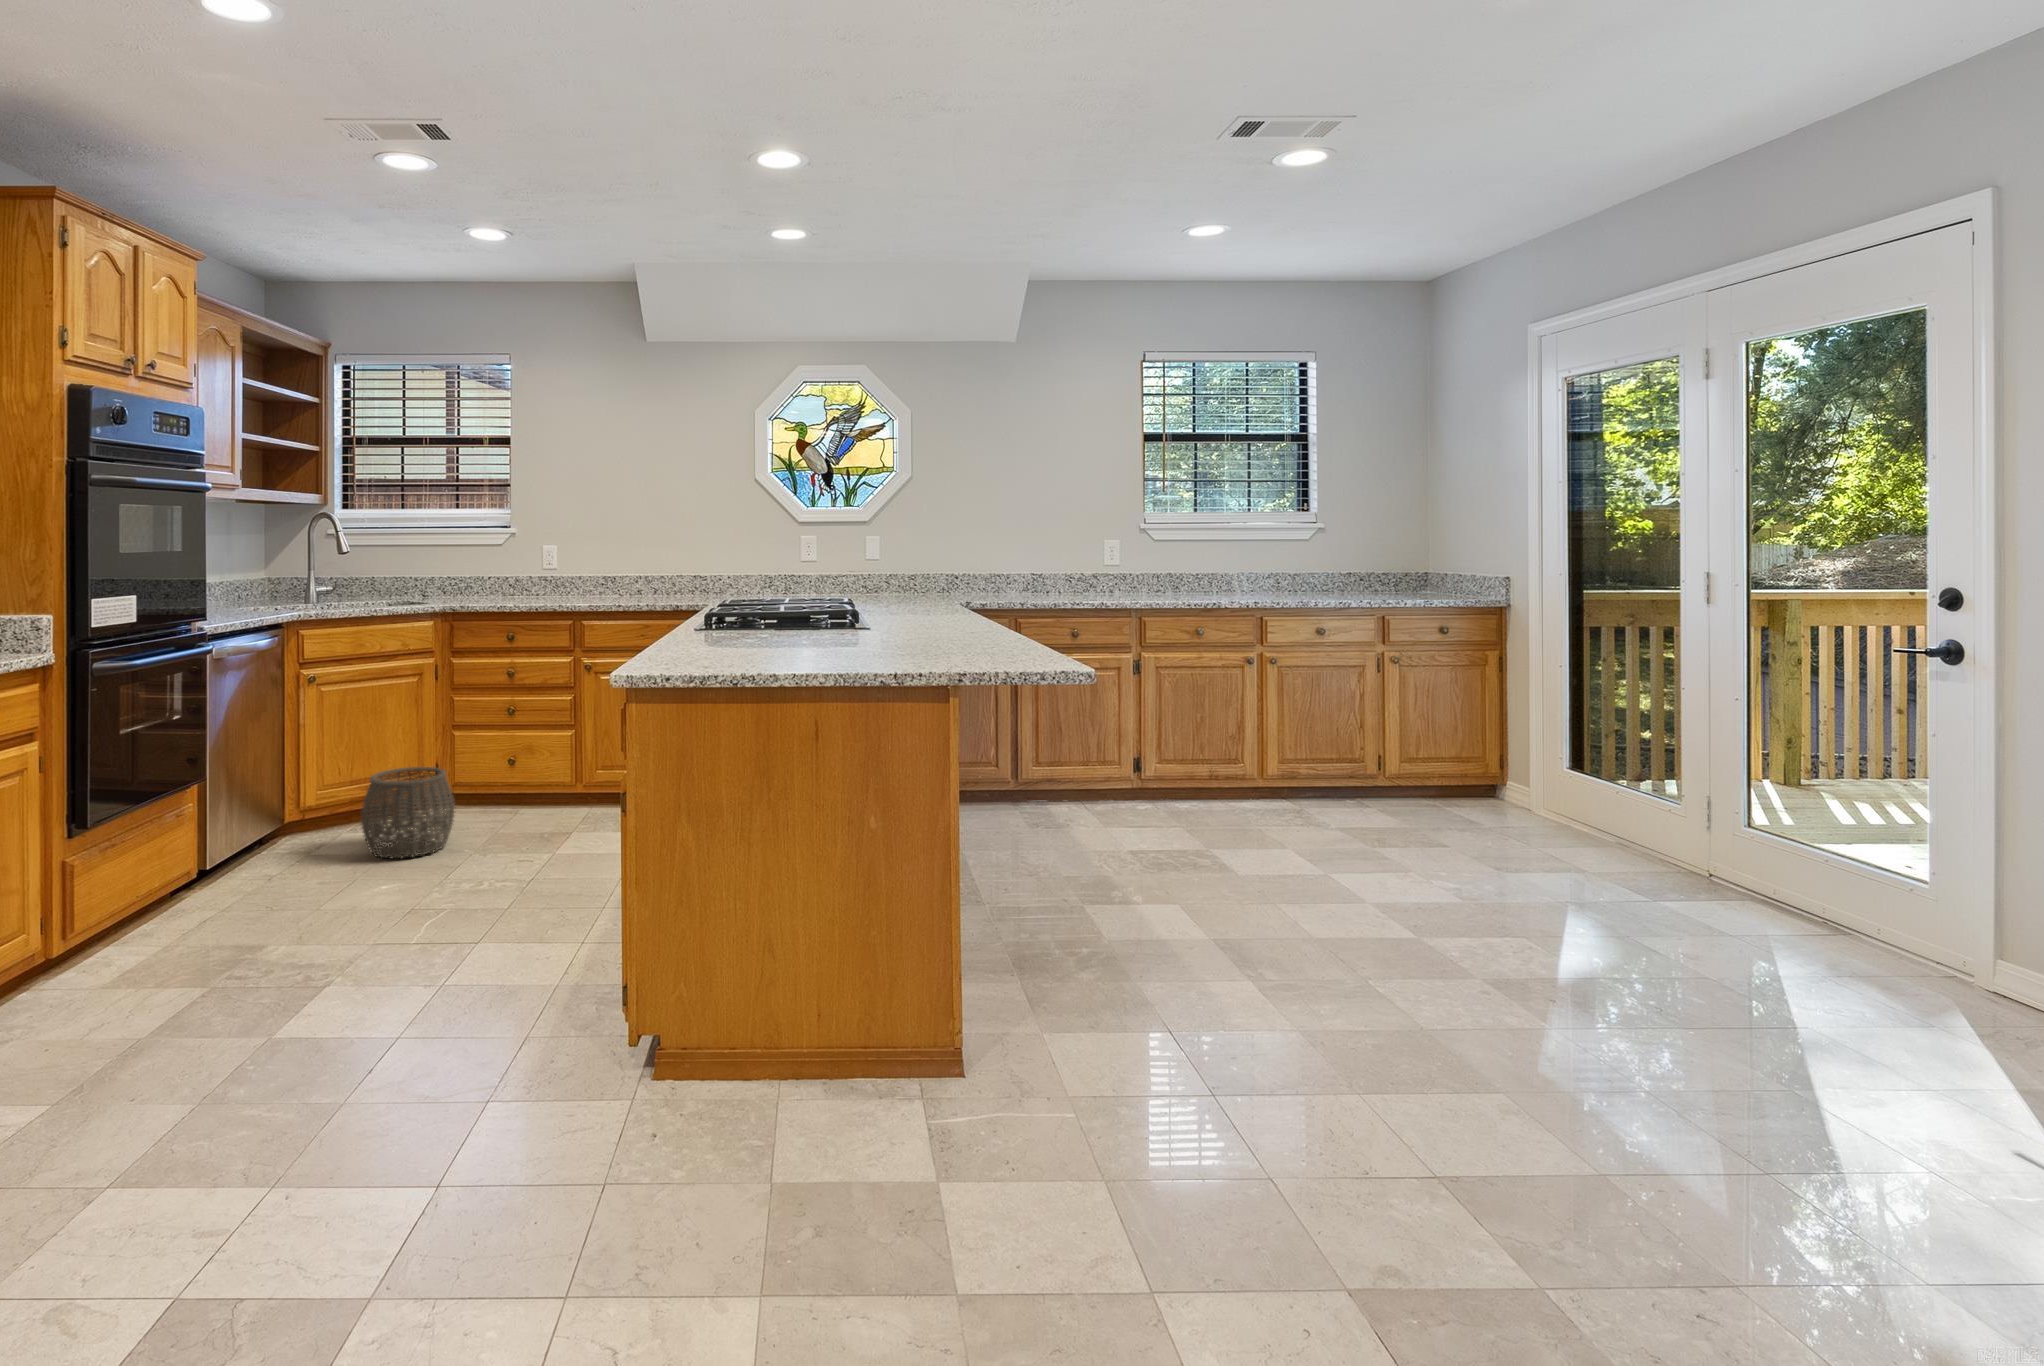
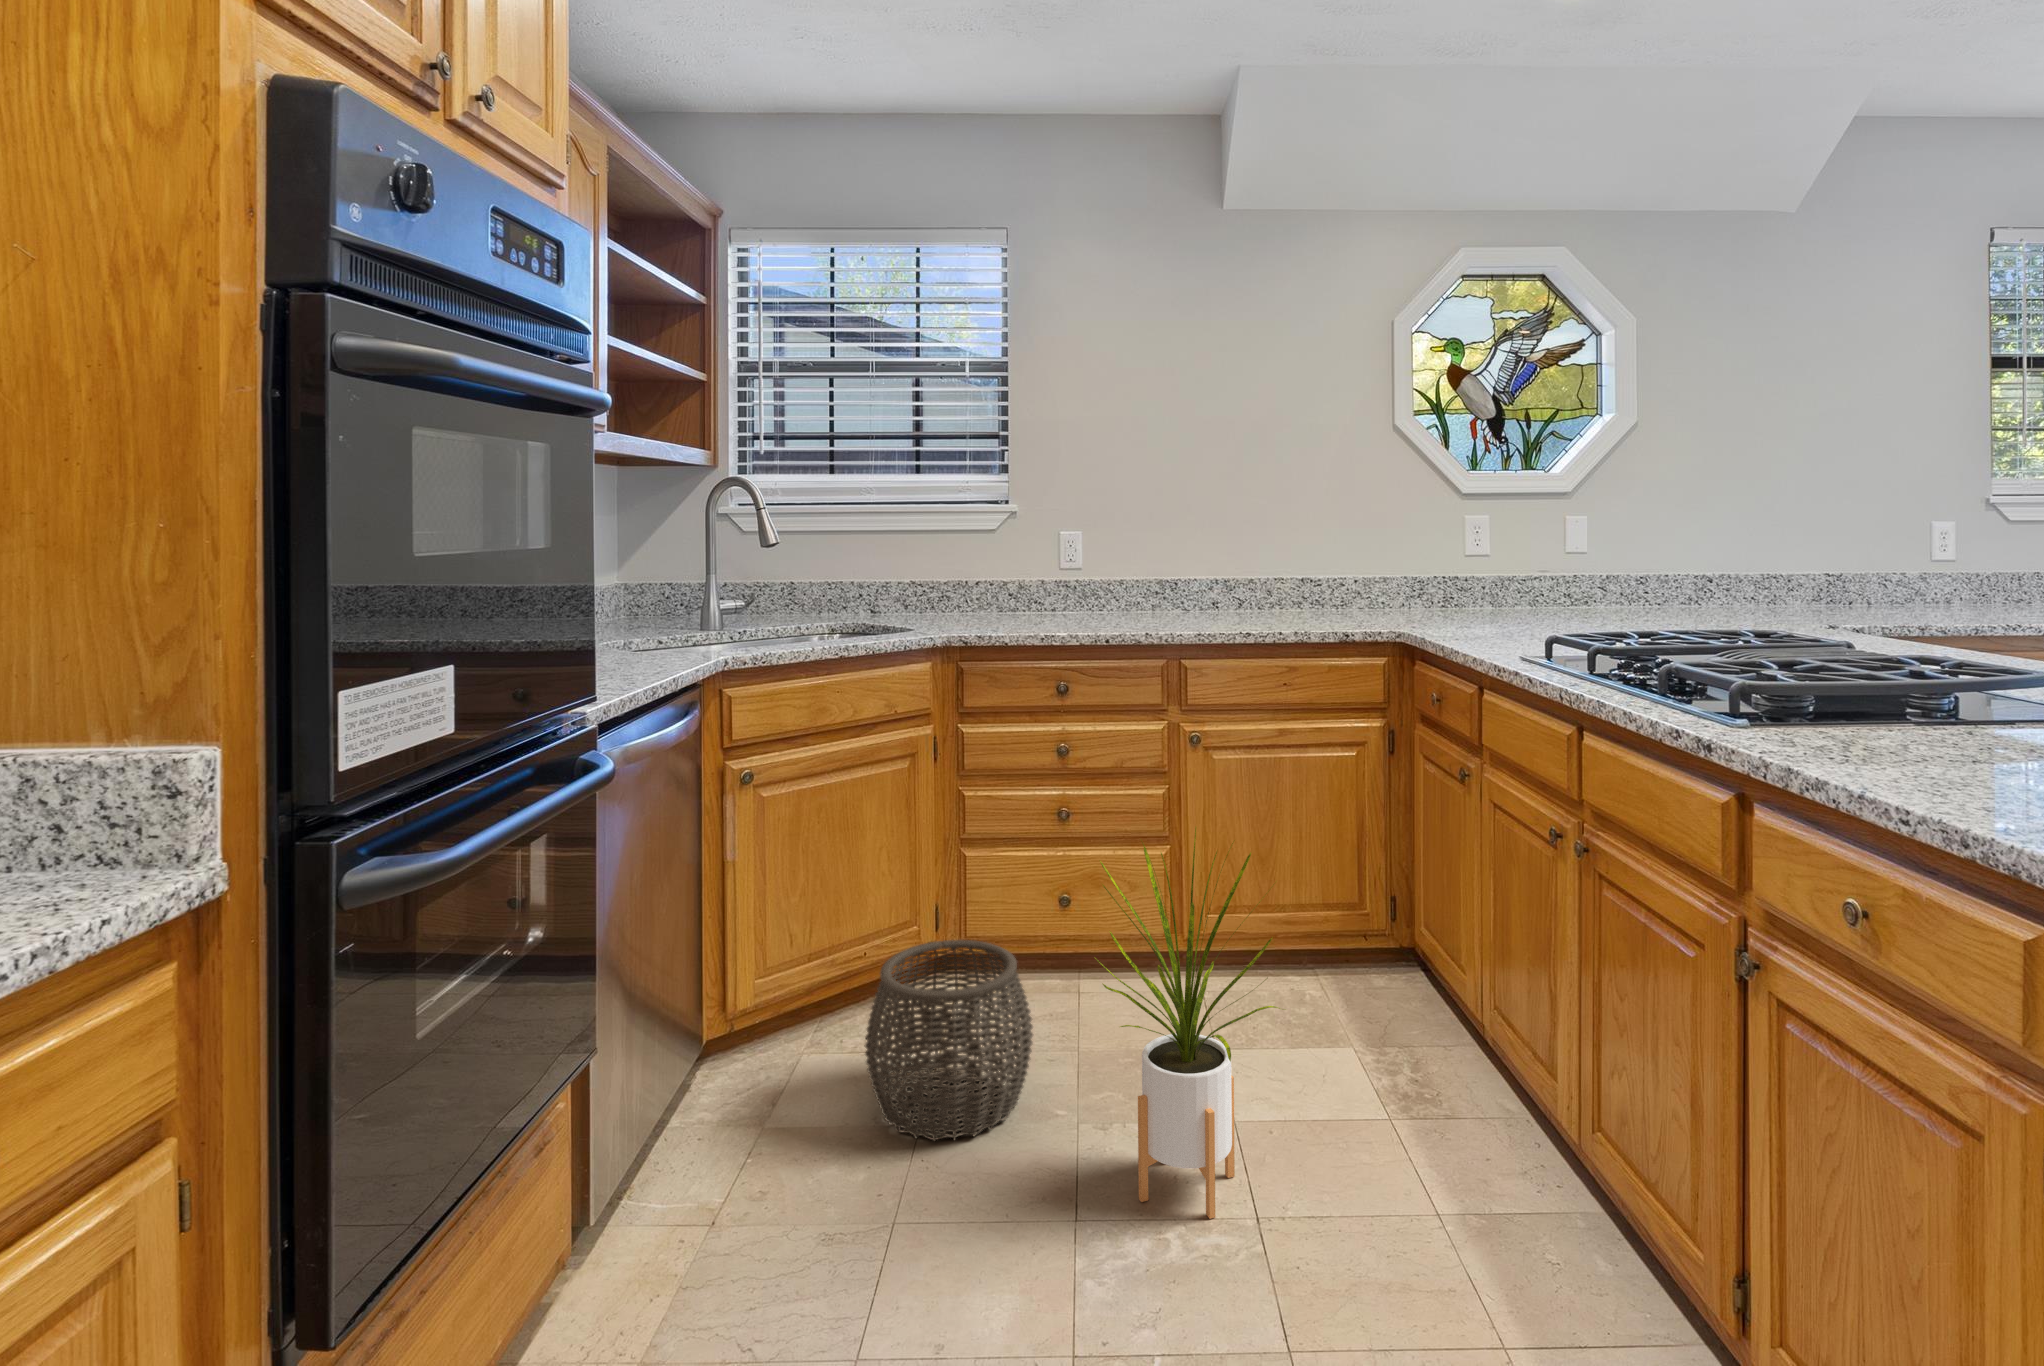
house plant: none [456,693,555,880] -> present [1095,828,1280,1219]

